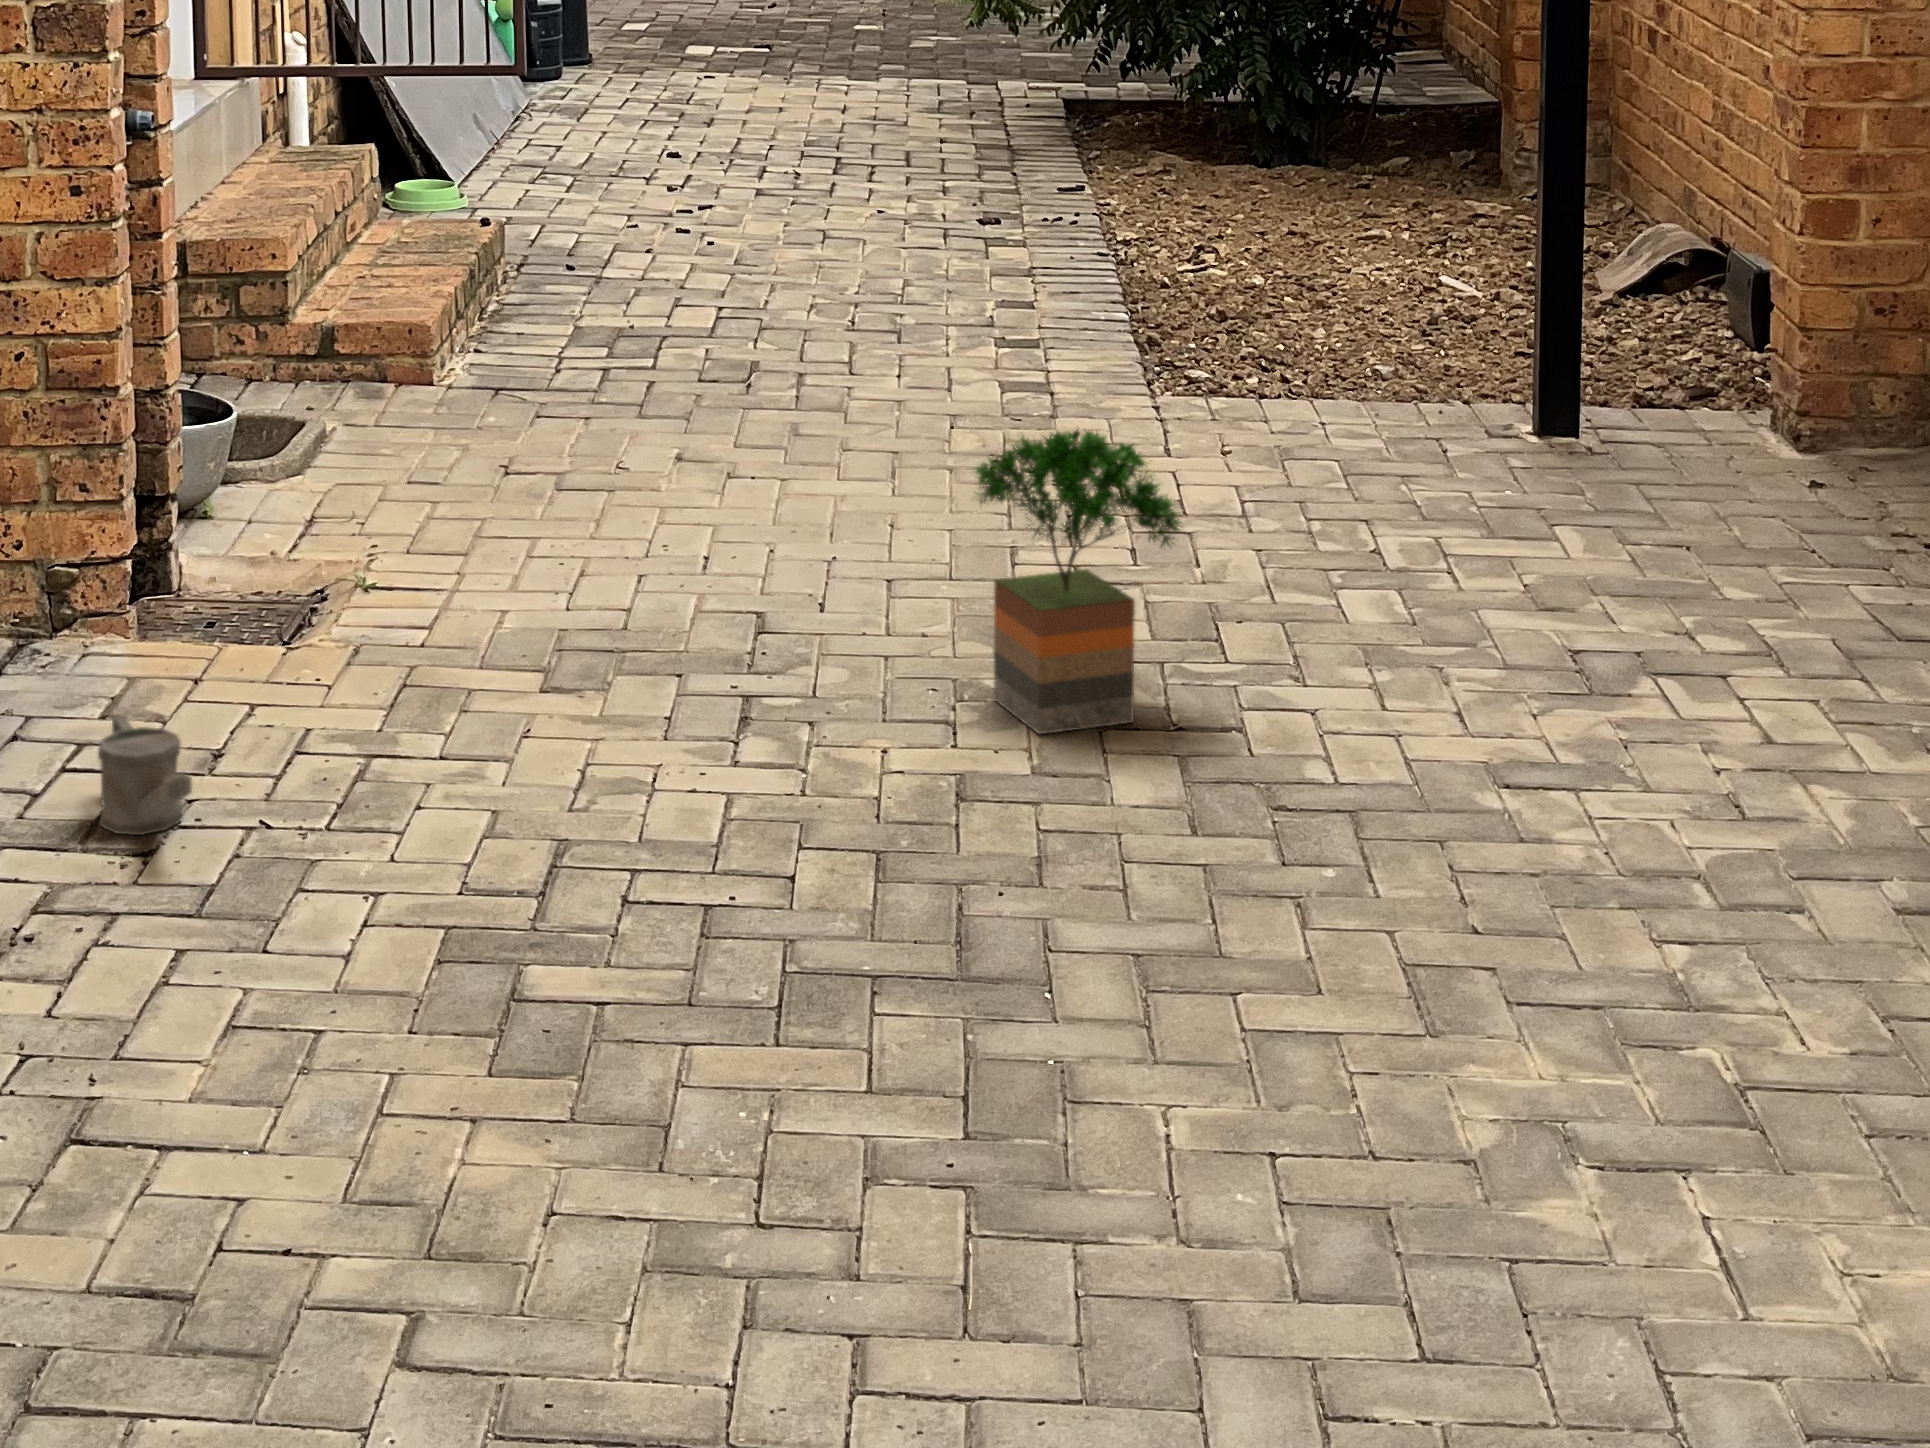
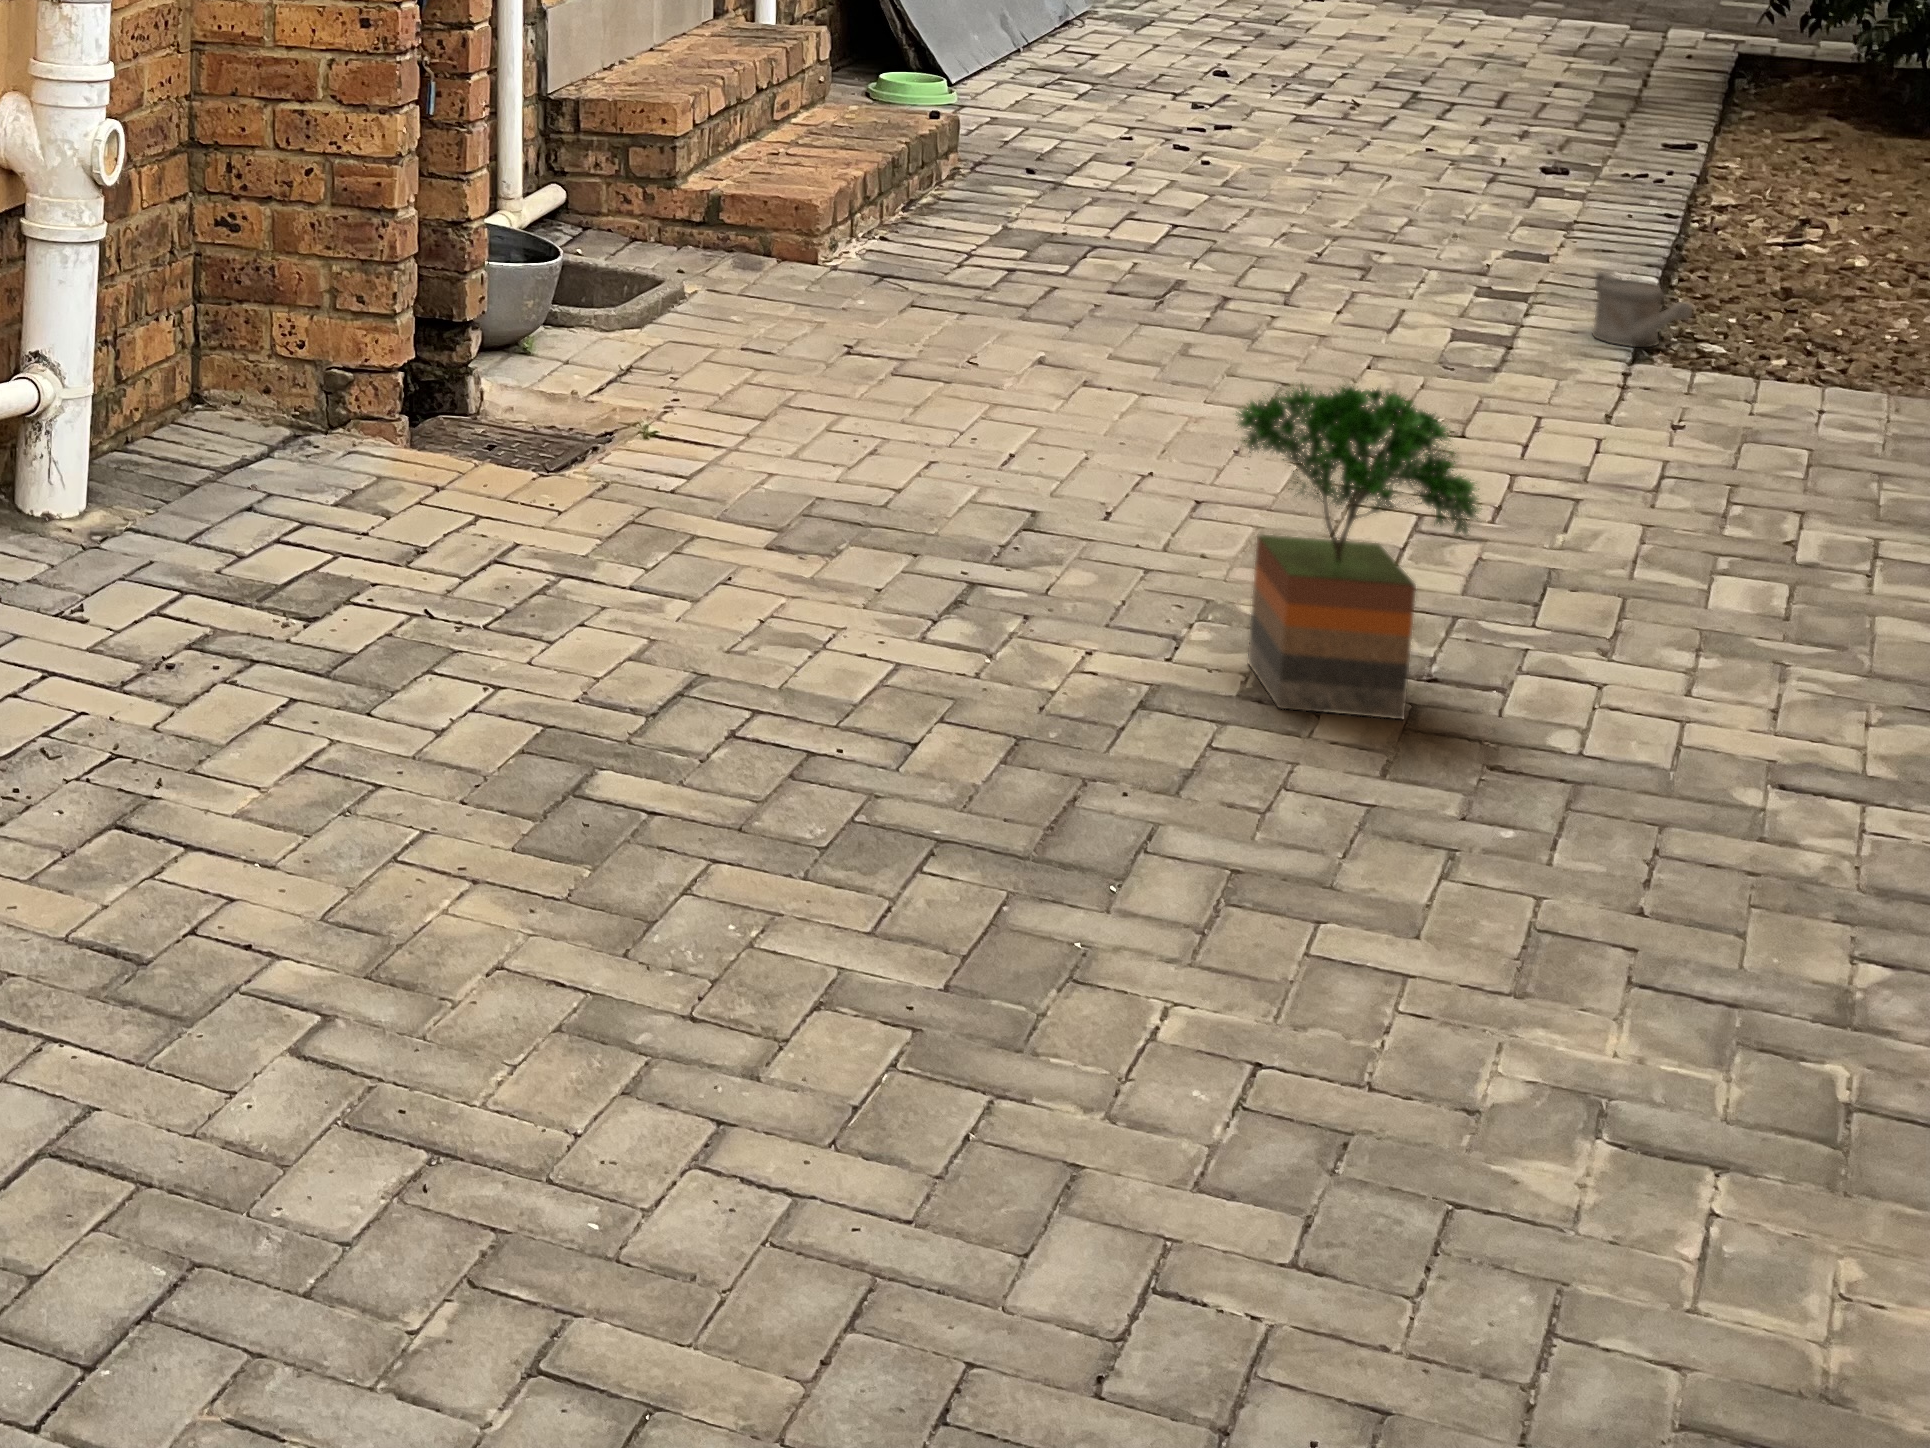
watering can: present [98,716,192,835] -> present [1592,272,1692,347]

